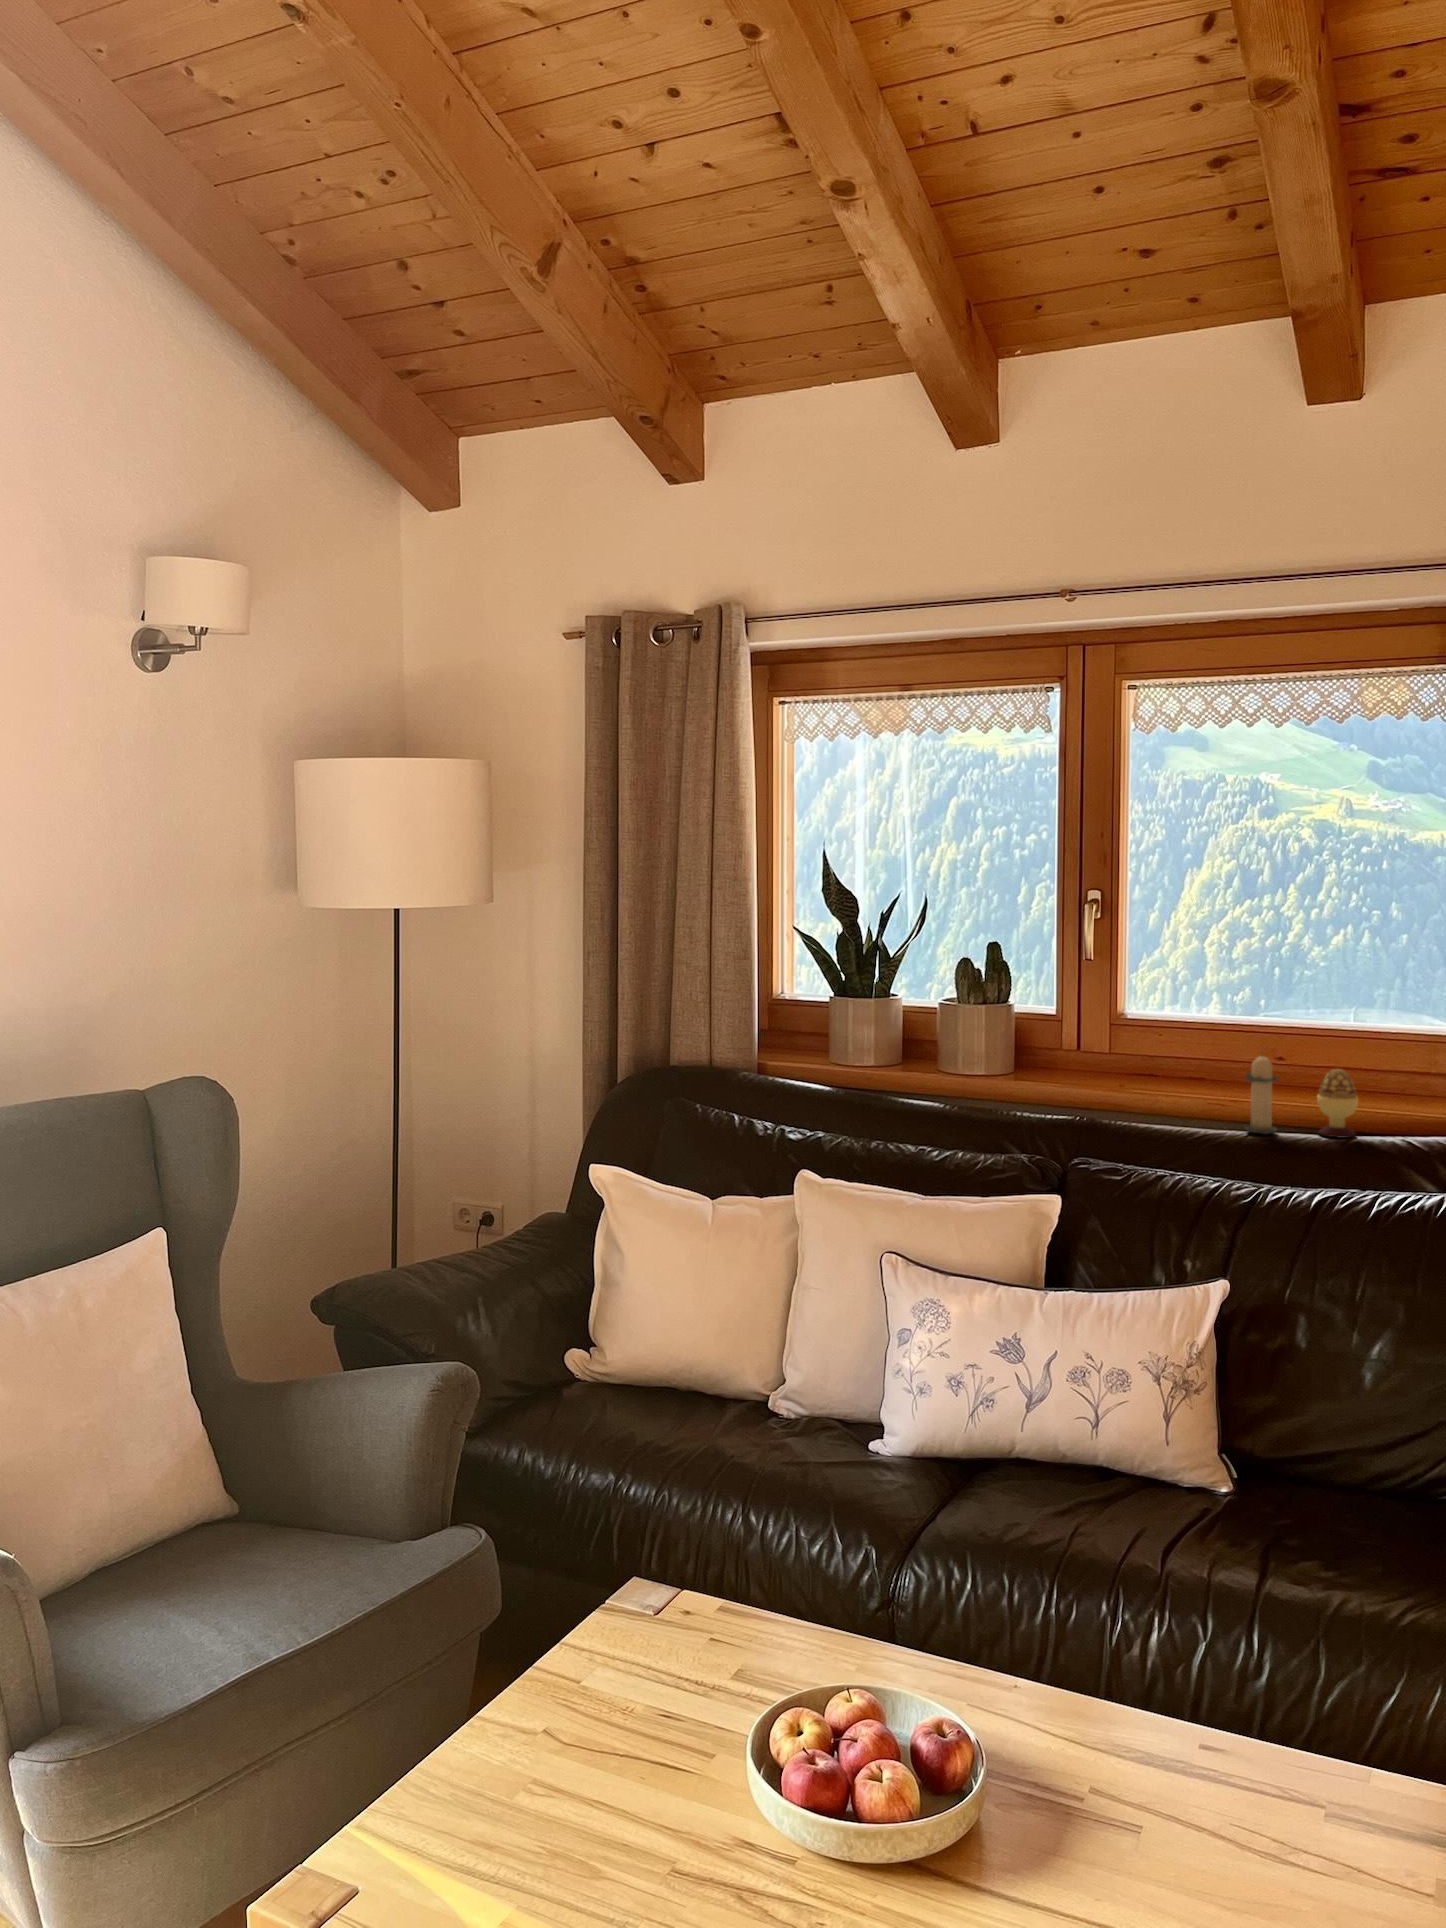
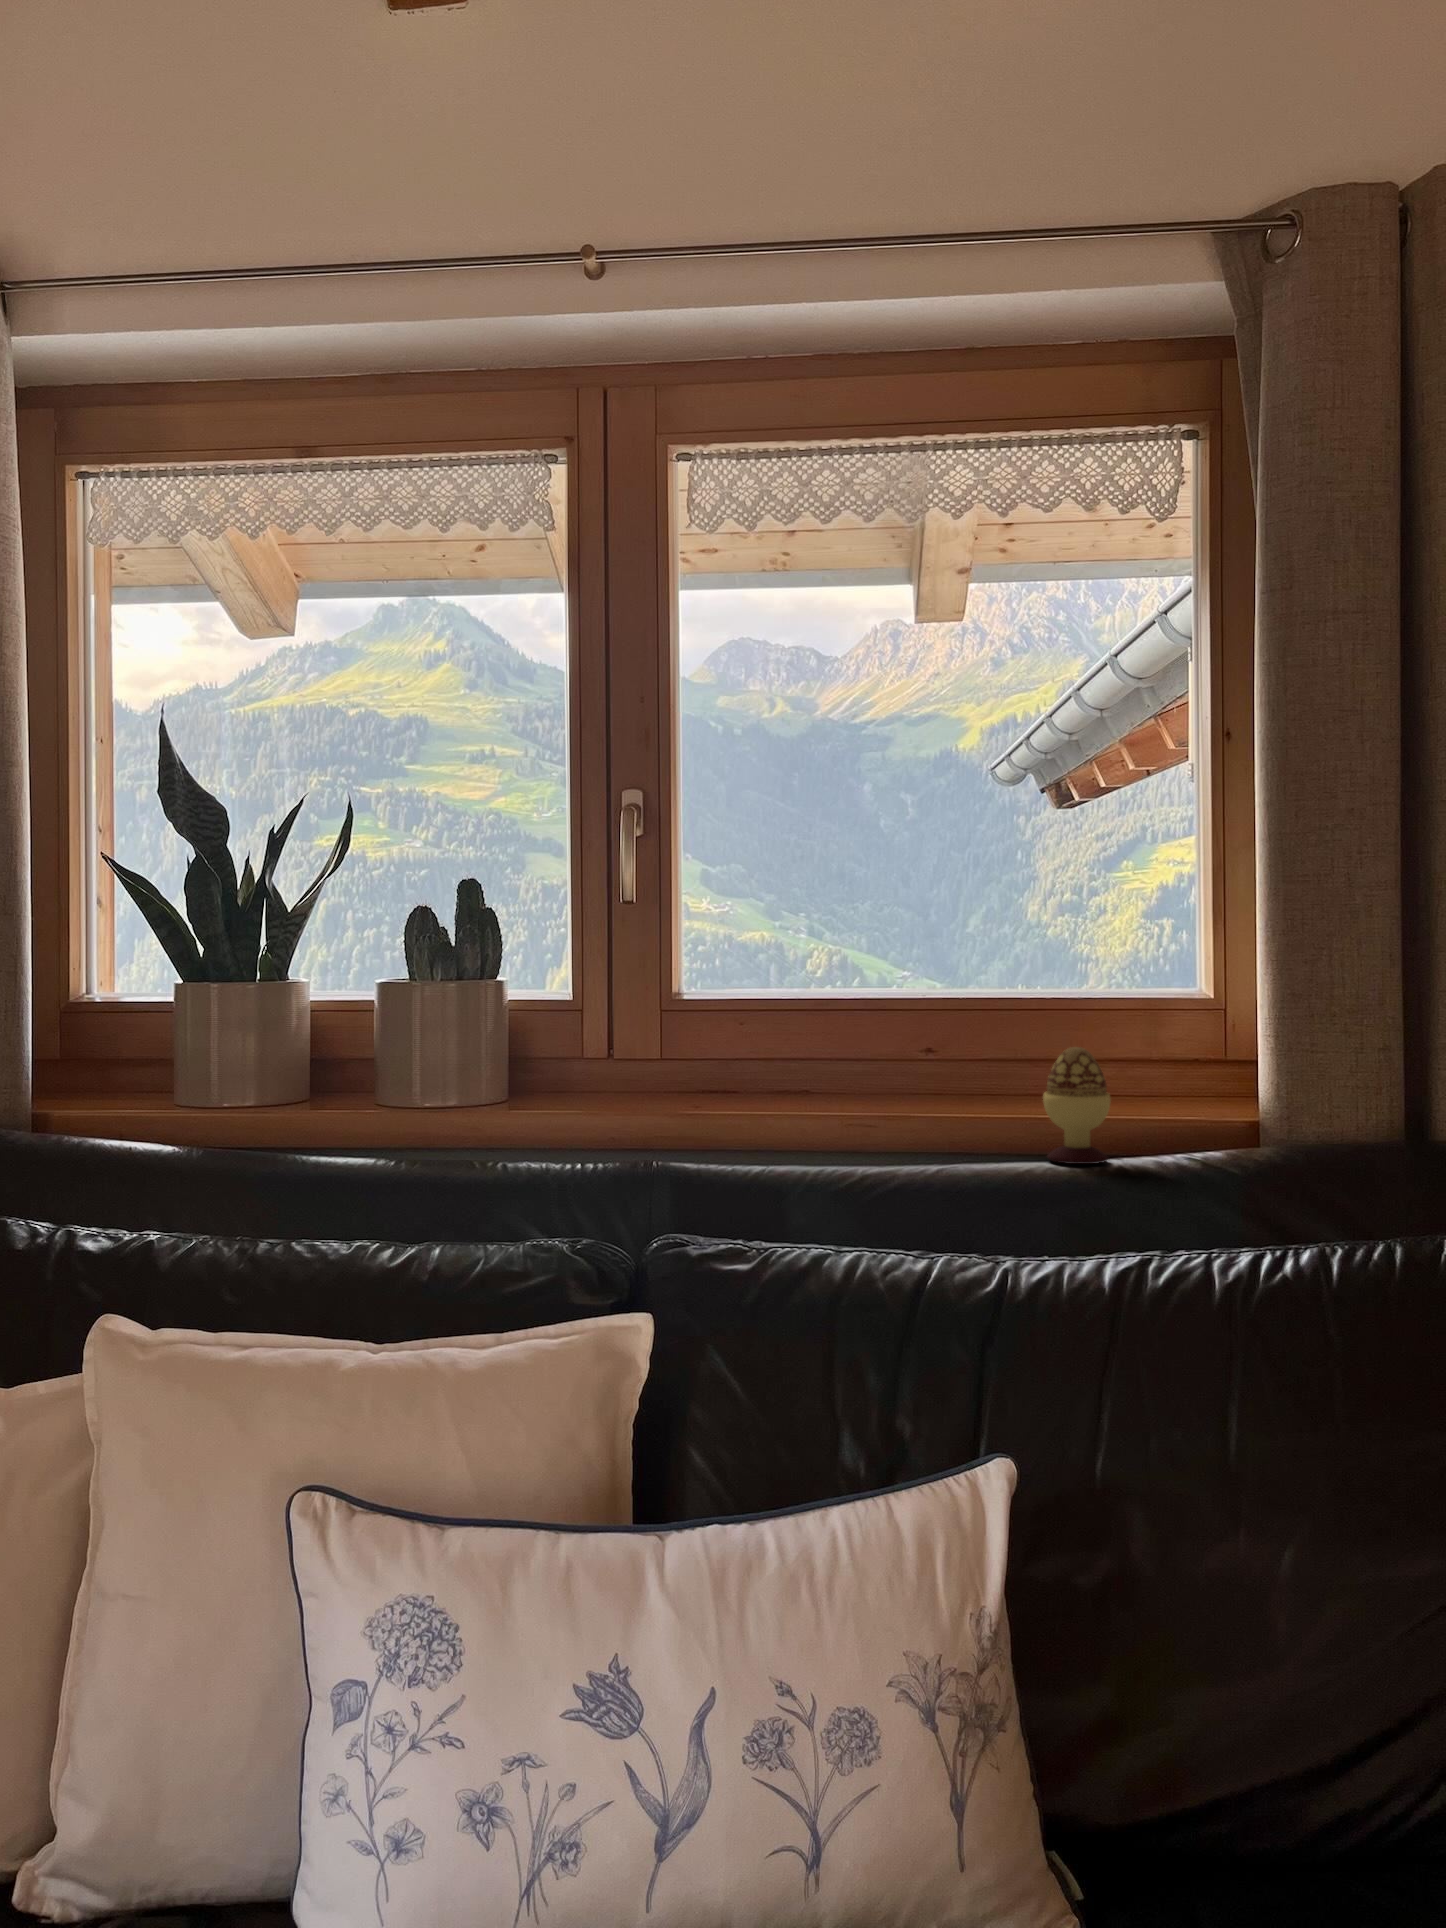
candle: present [1245,1056,1279,1134] -> none [926,1021,997,1169]

